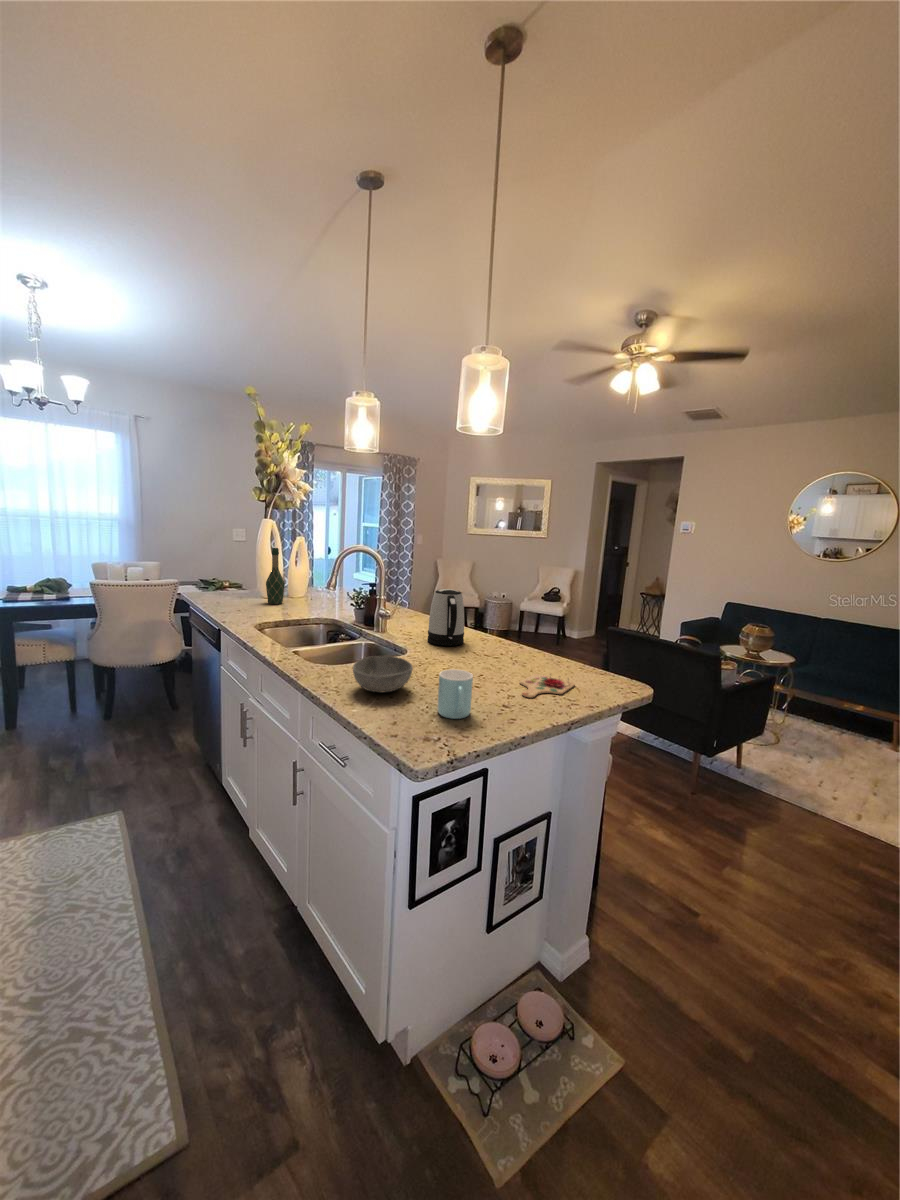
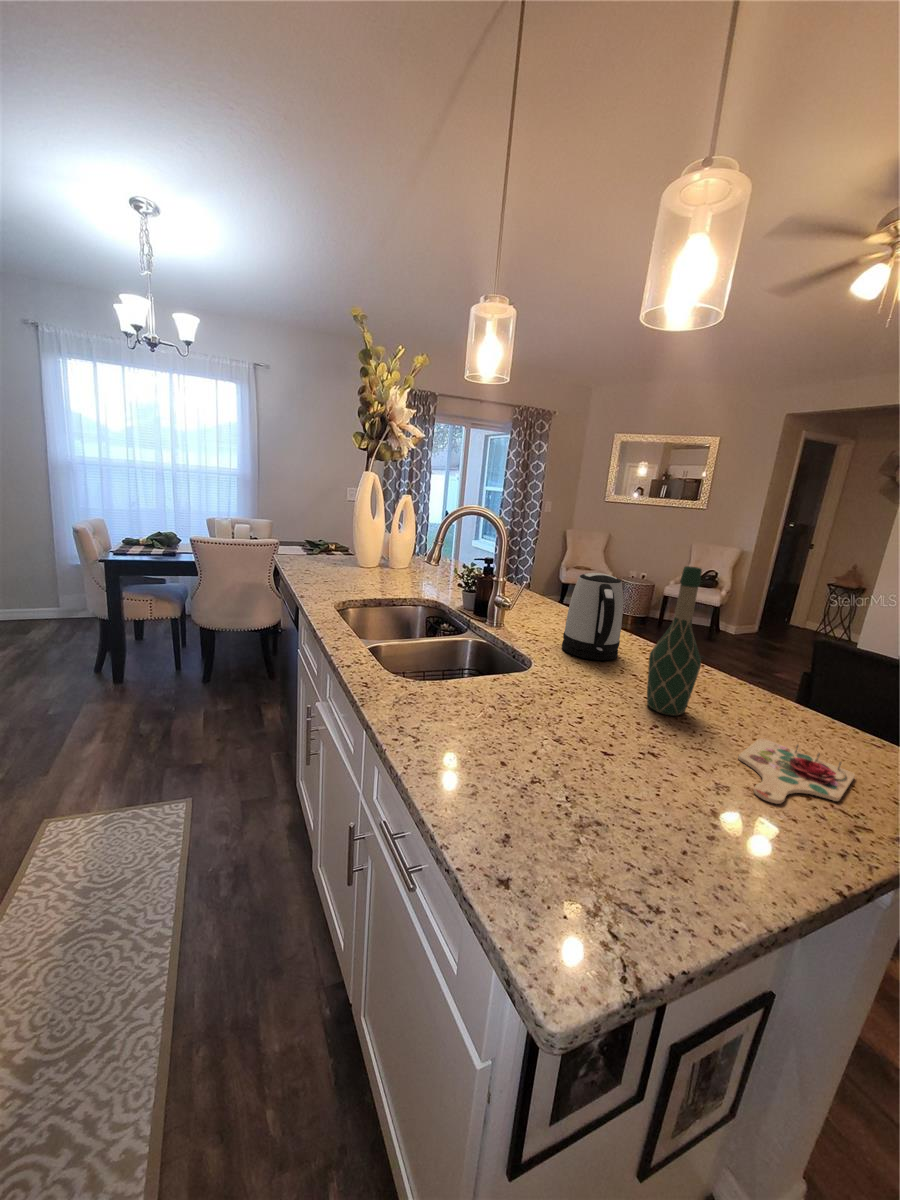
wine bottle: present [266,548,285,604] -> present [647,566,702,715]
bowl: present [353,656,413,692] -> none [442,684,546,758]
mug: present [438,669,473,719] -> none [594,743,678,854]

